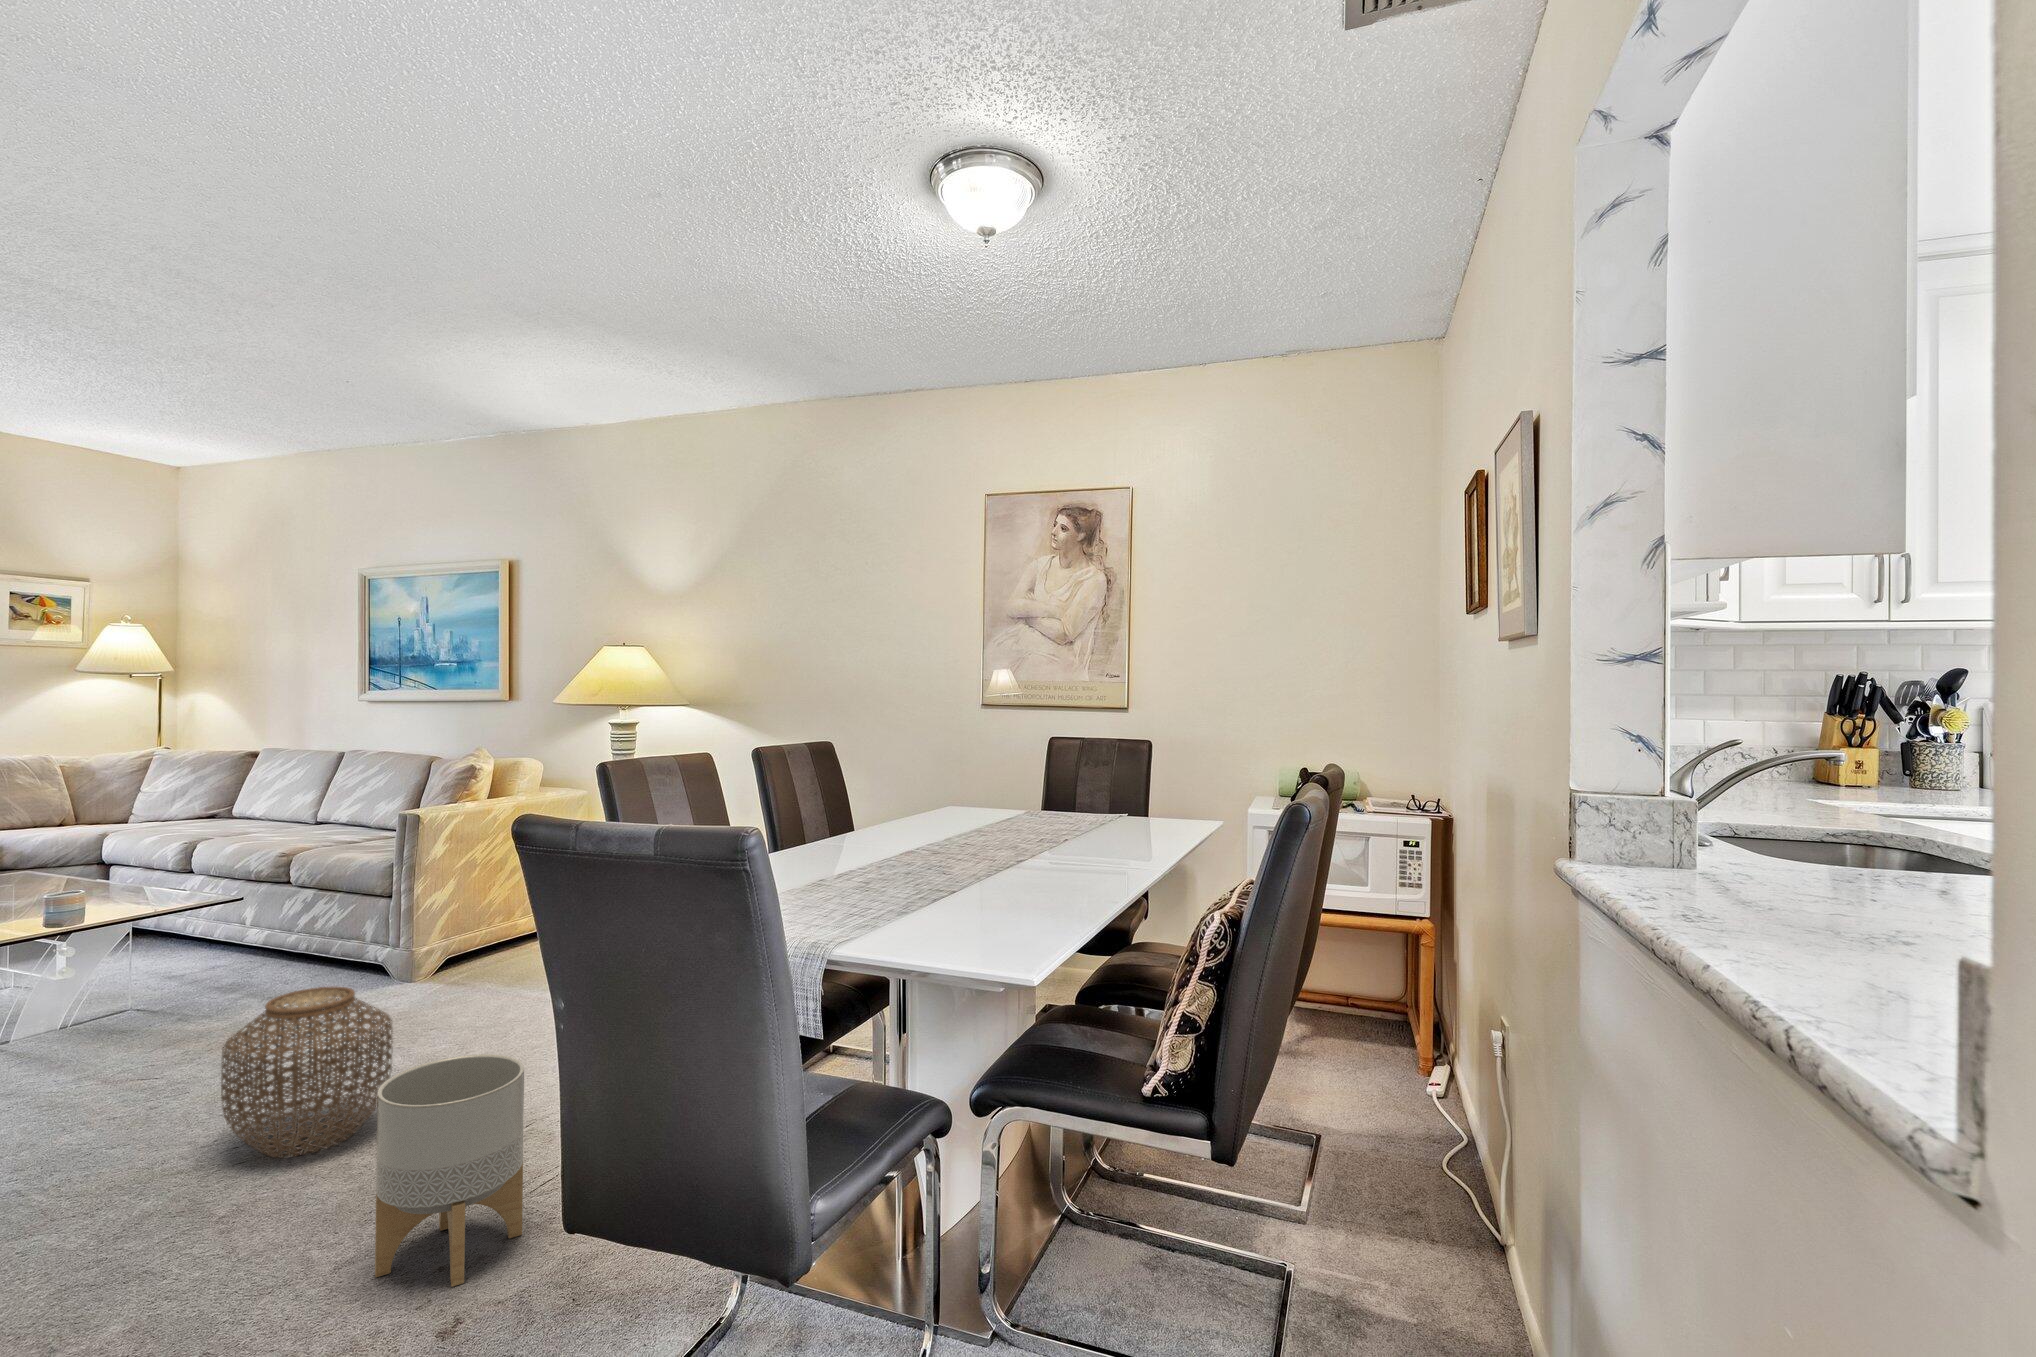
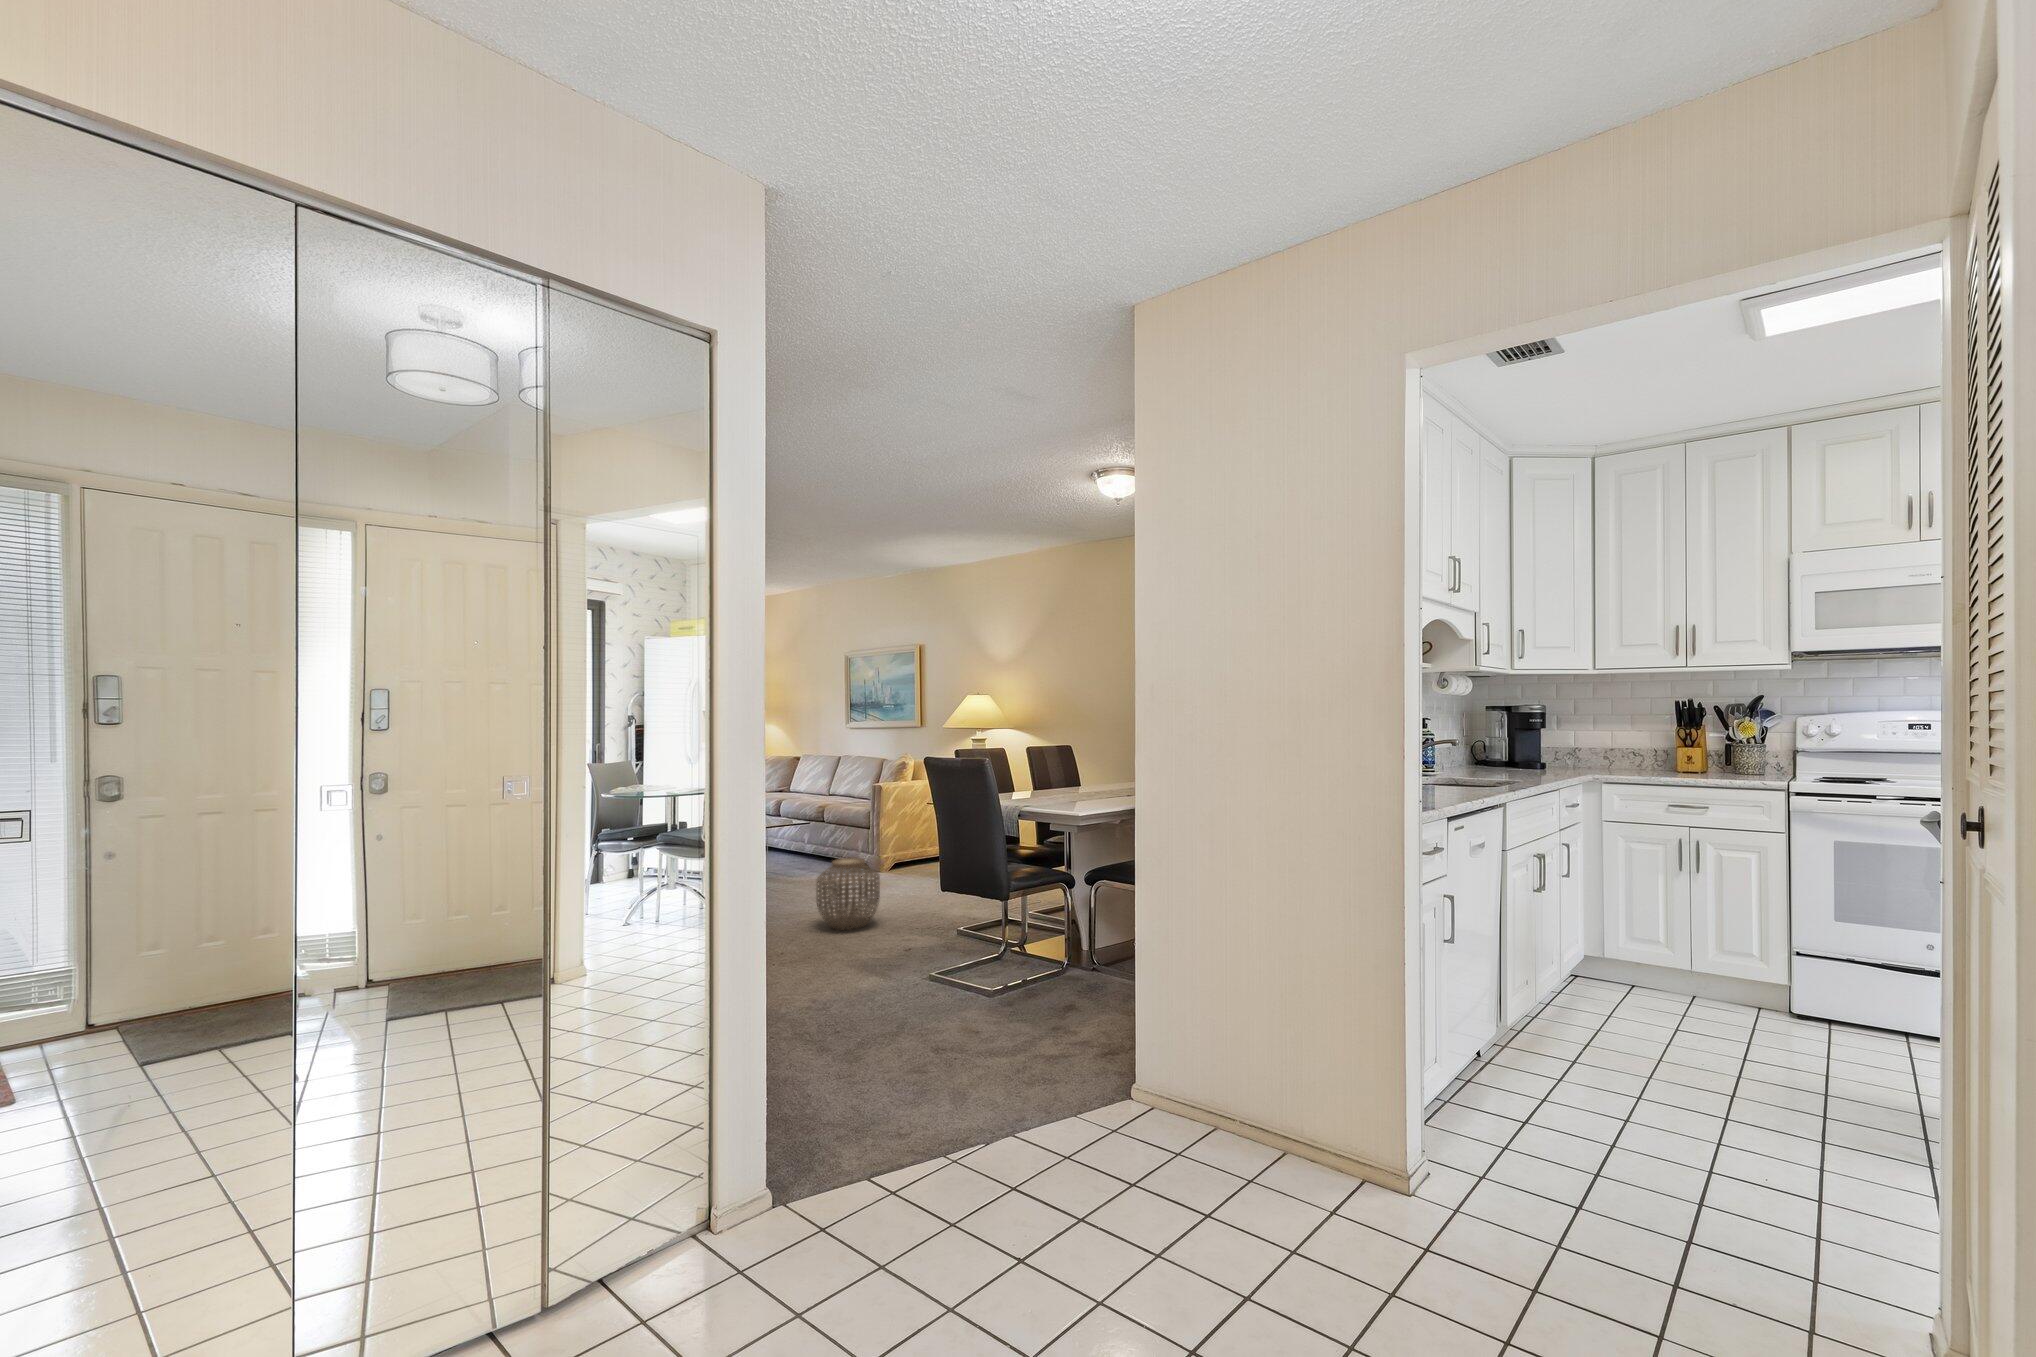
planter: present [375,1054,524,1287] -> none [882,882,937,972]

